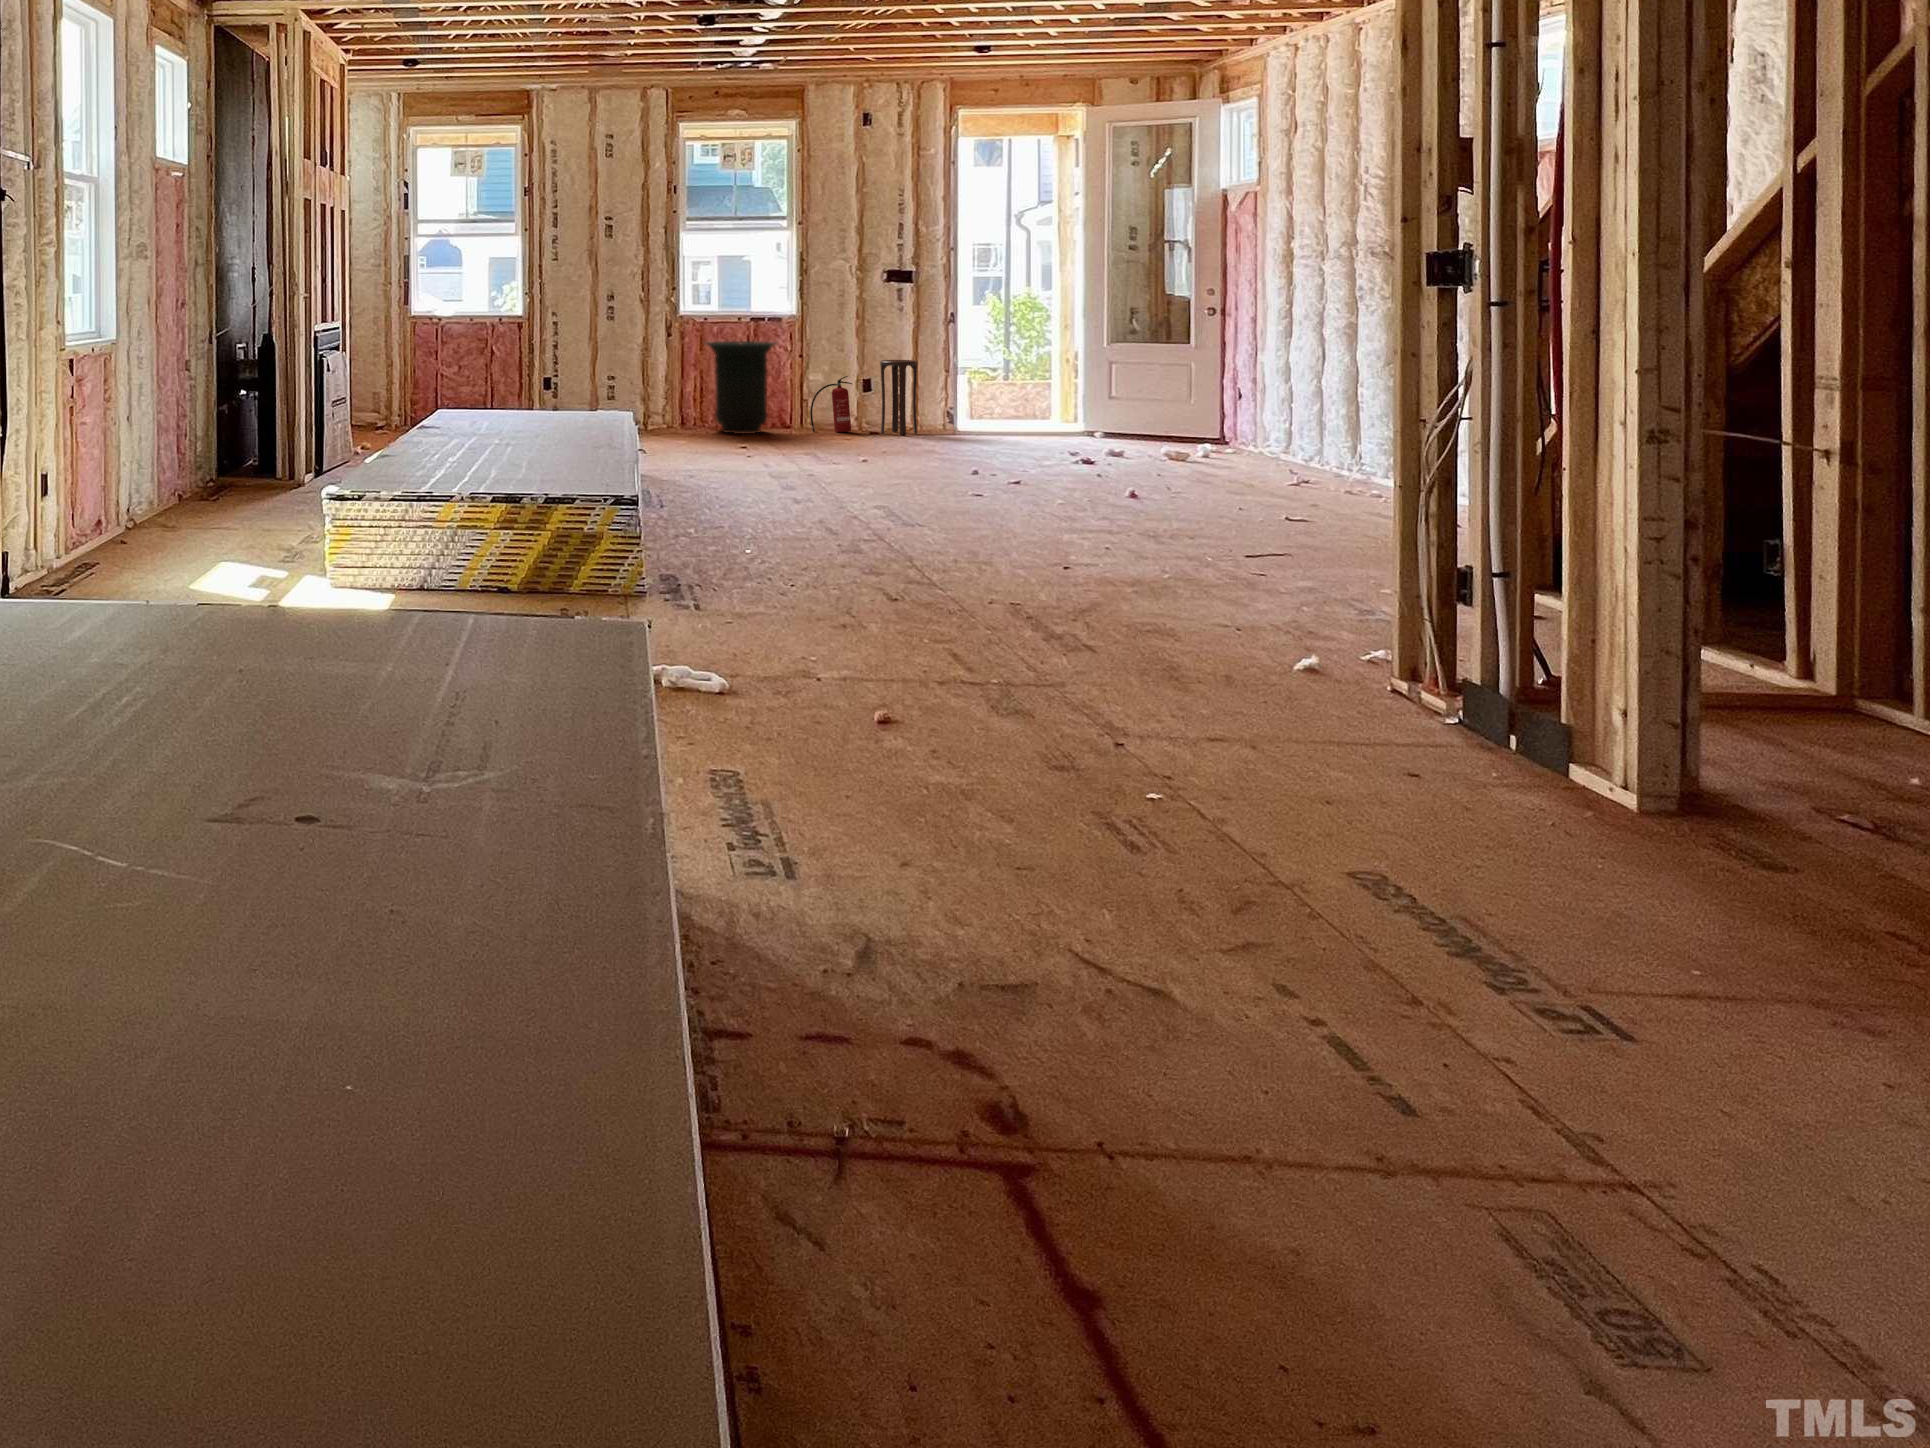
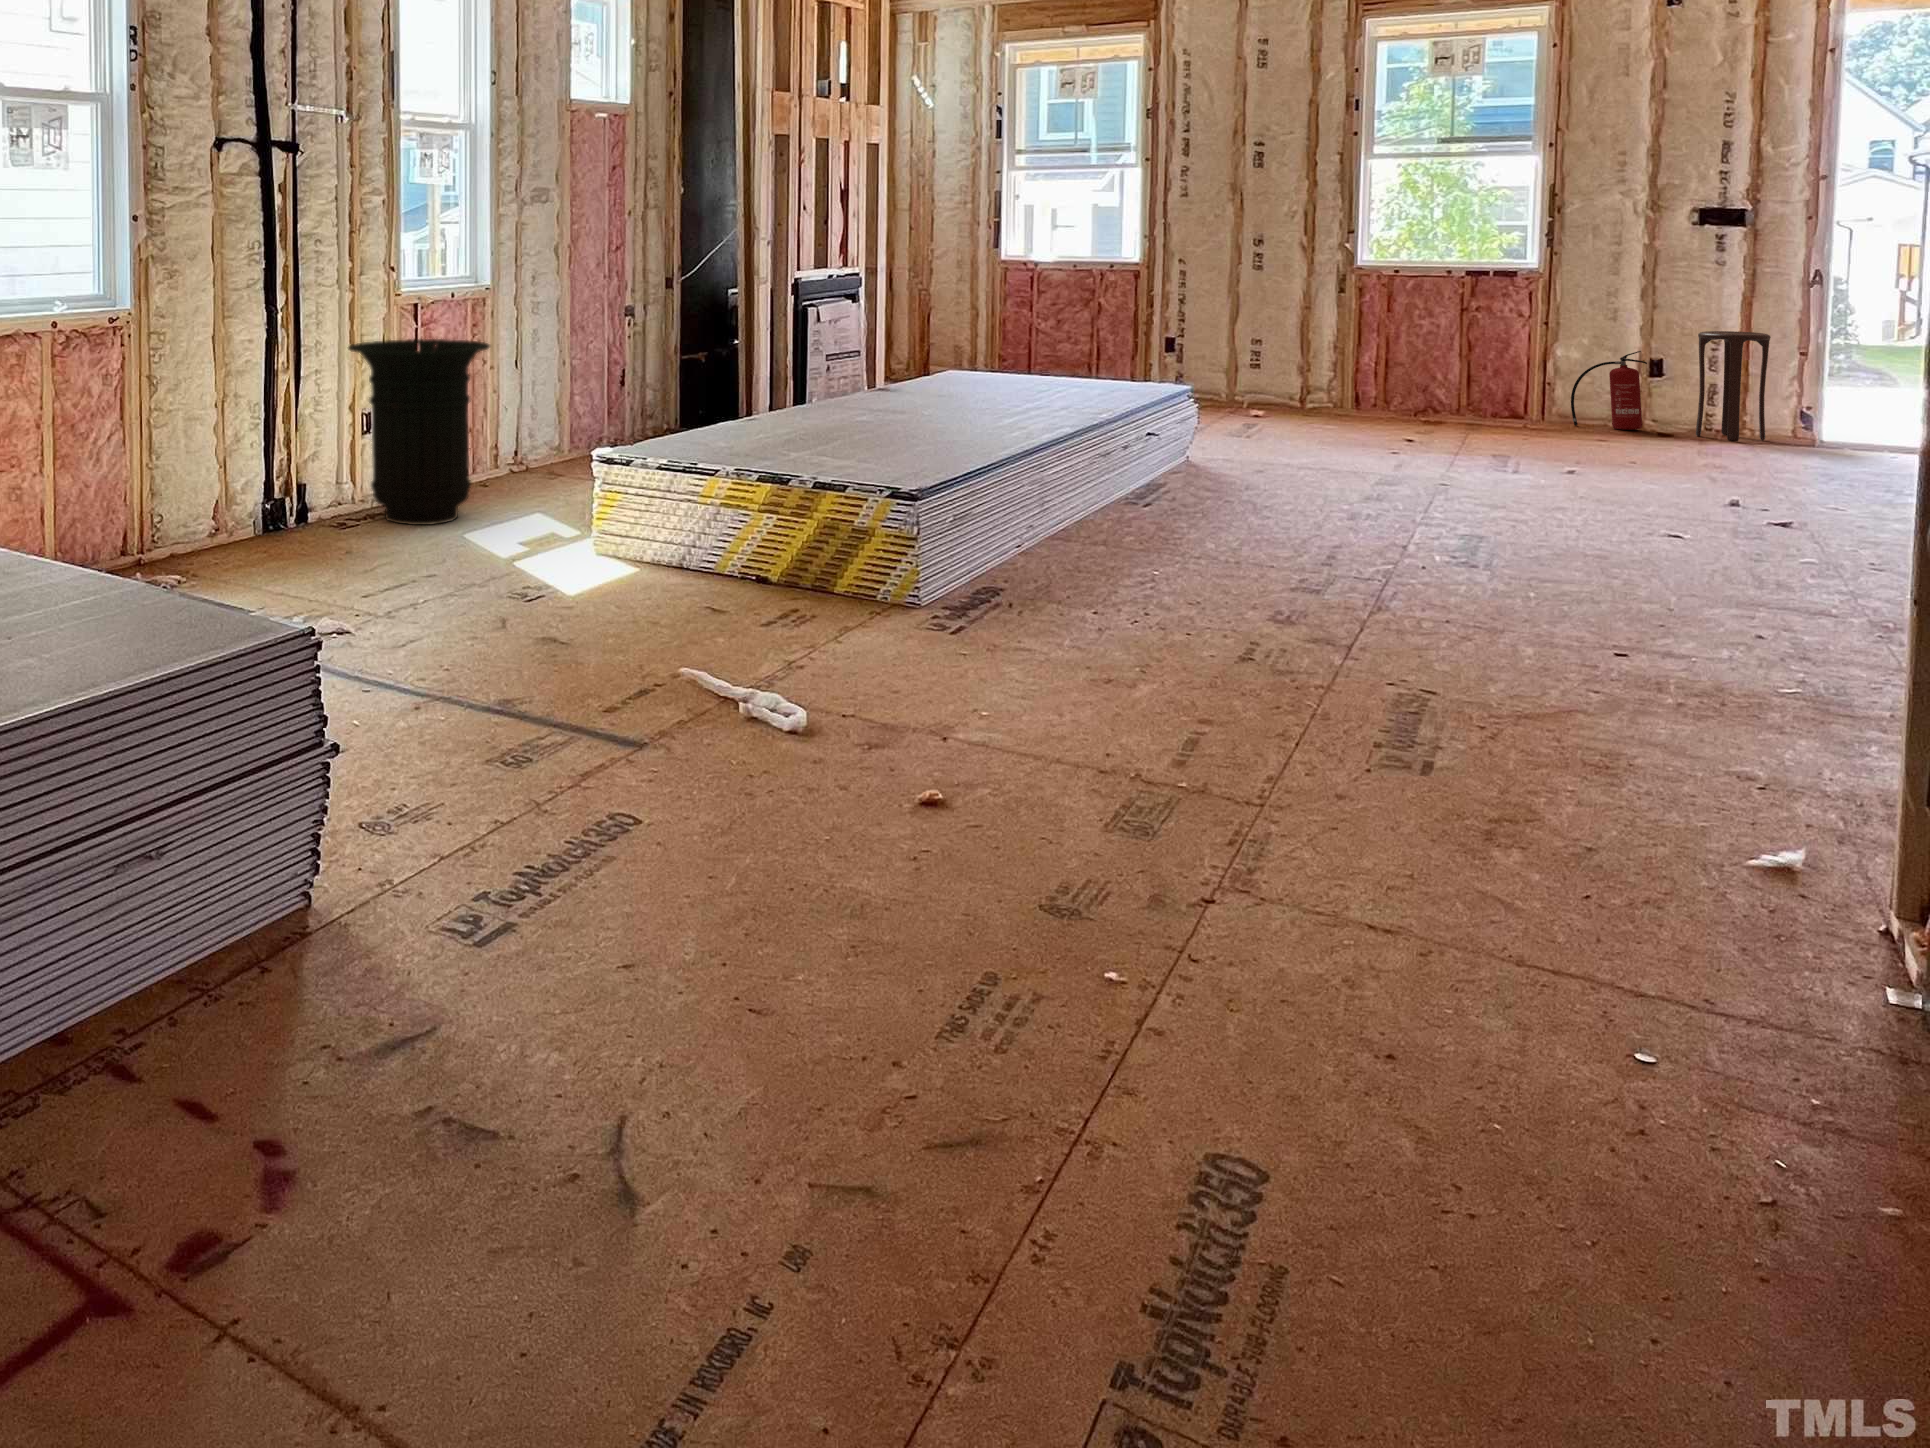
trash can: present [705,341,776,434] -> present [349,339,490,525]

